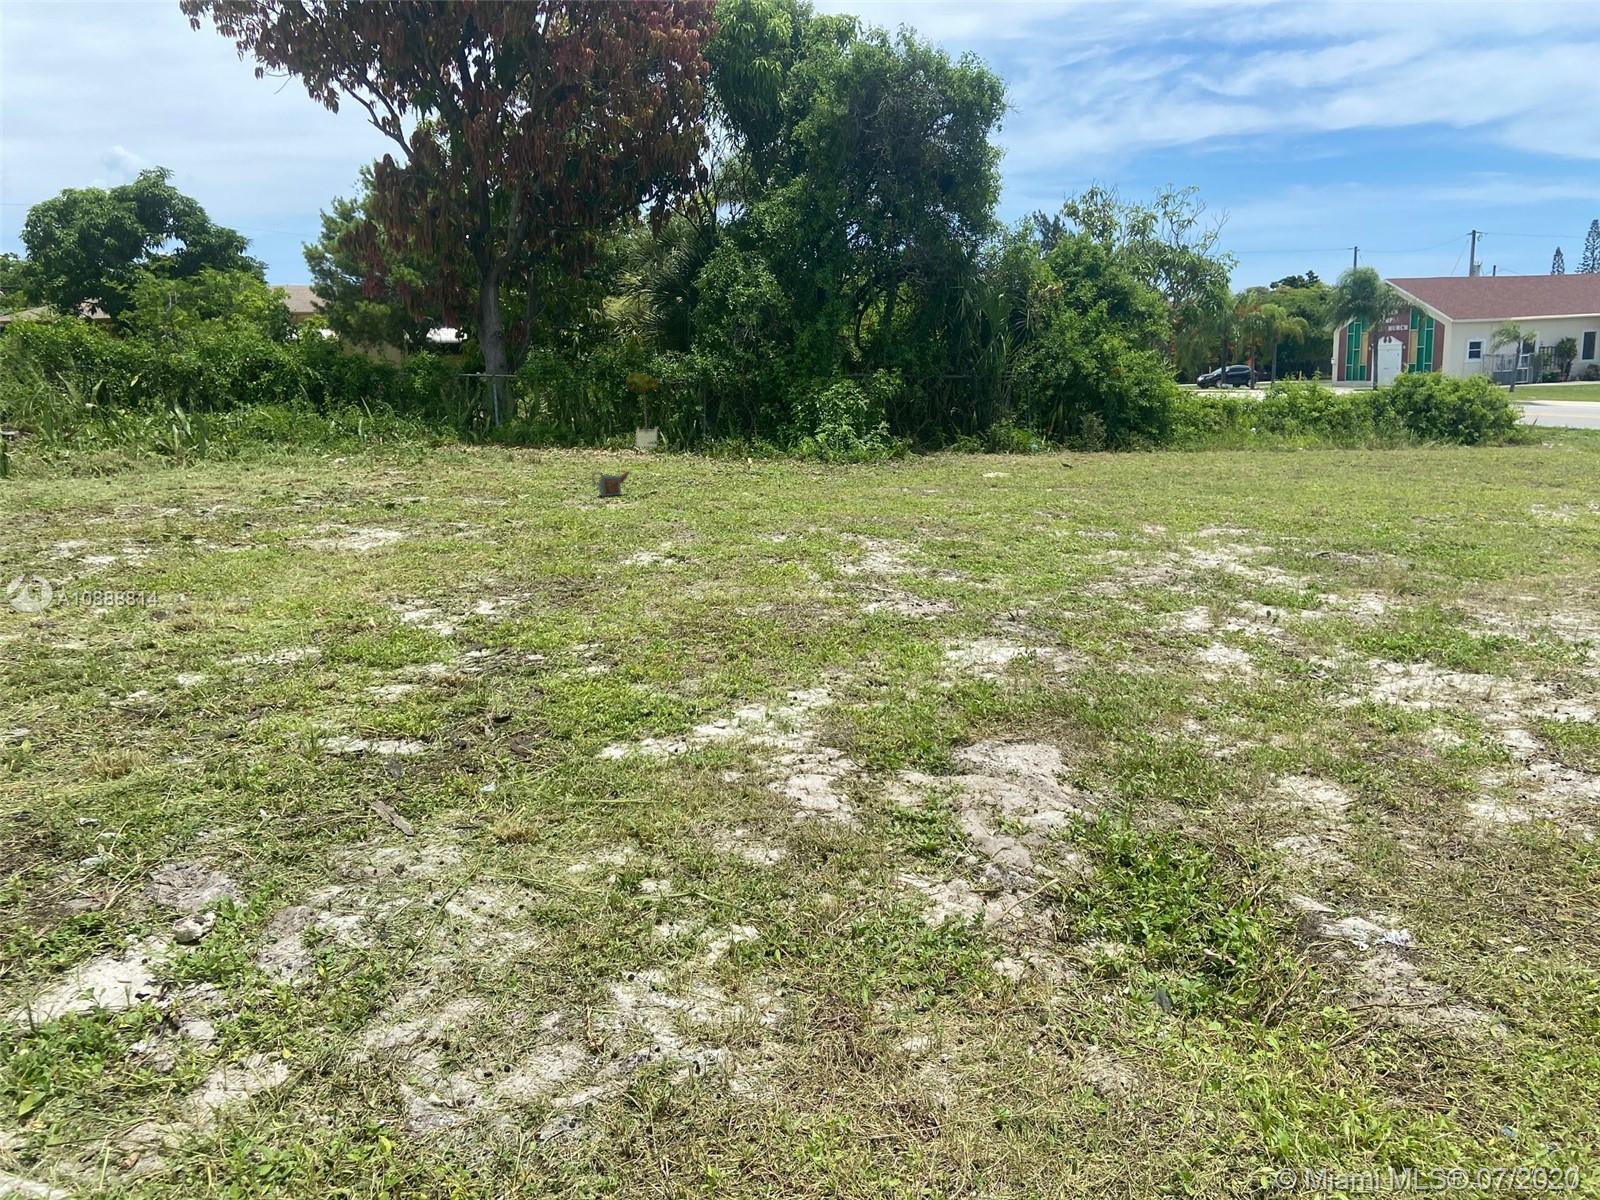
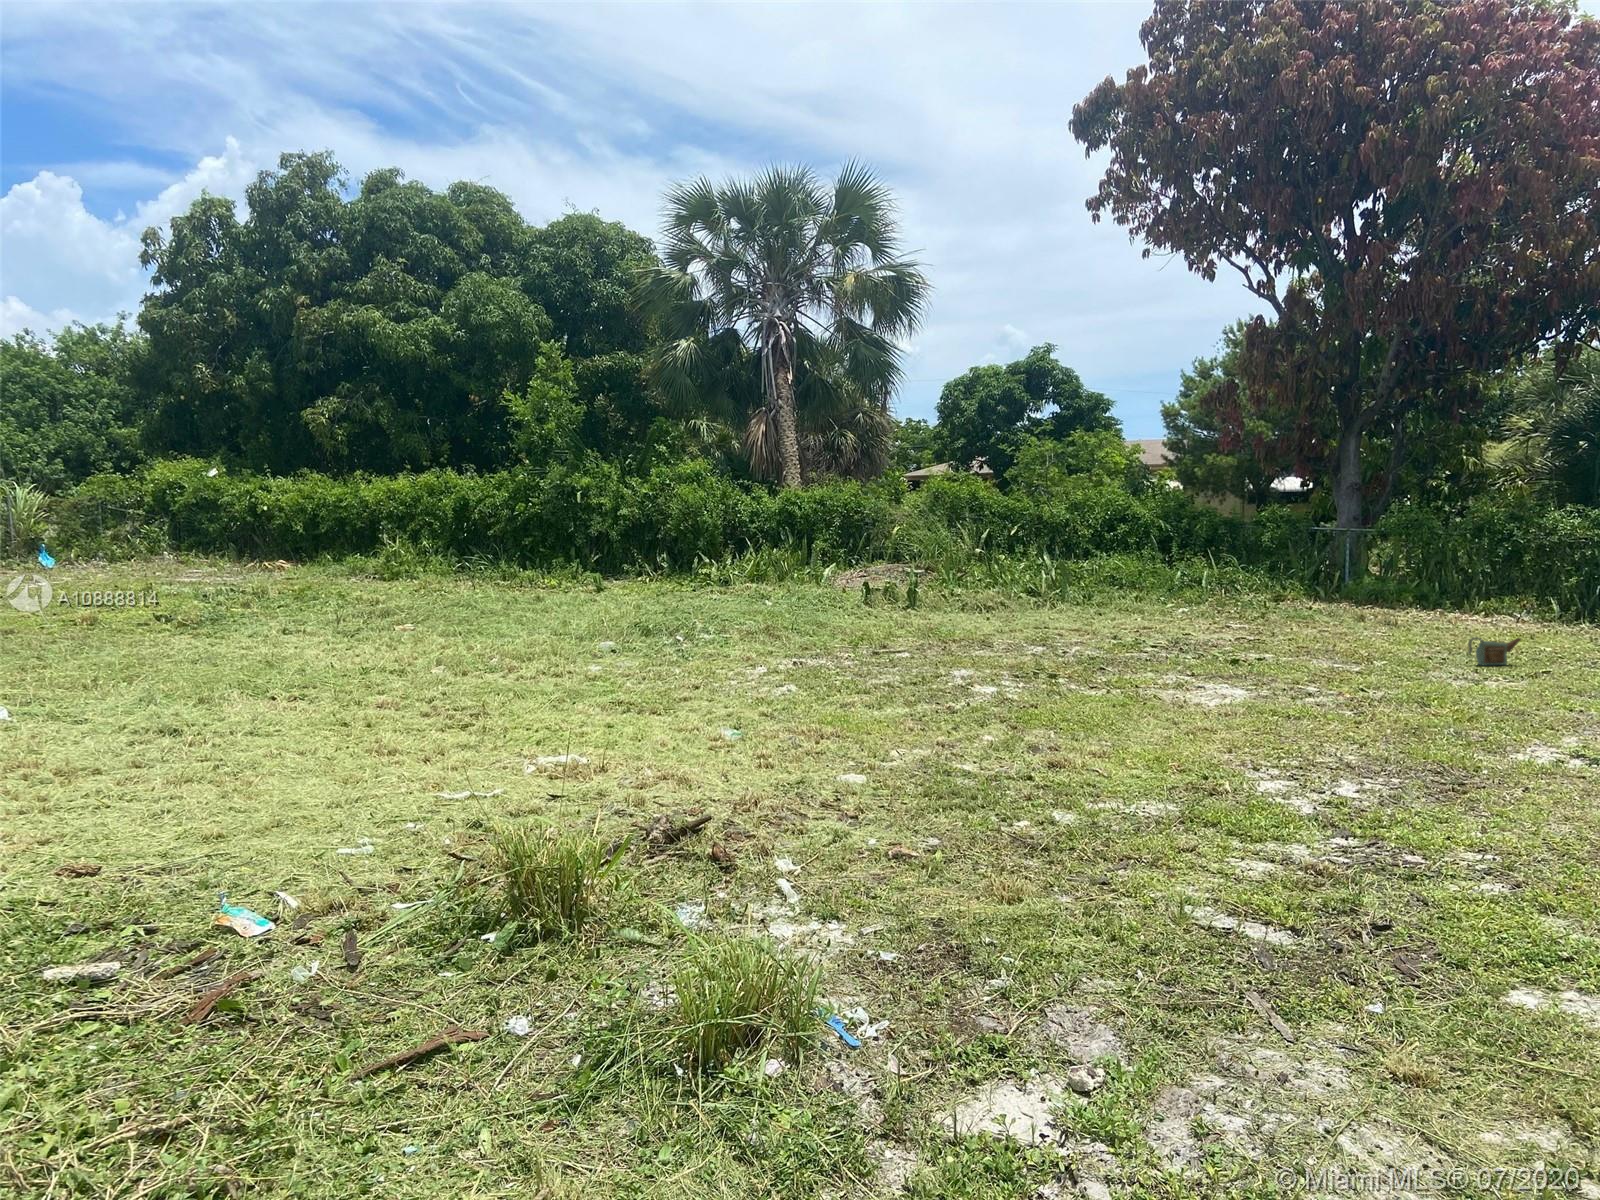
potted tree: present [626,372,658,447] -> none [1512,518,1559,607]

